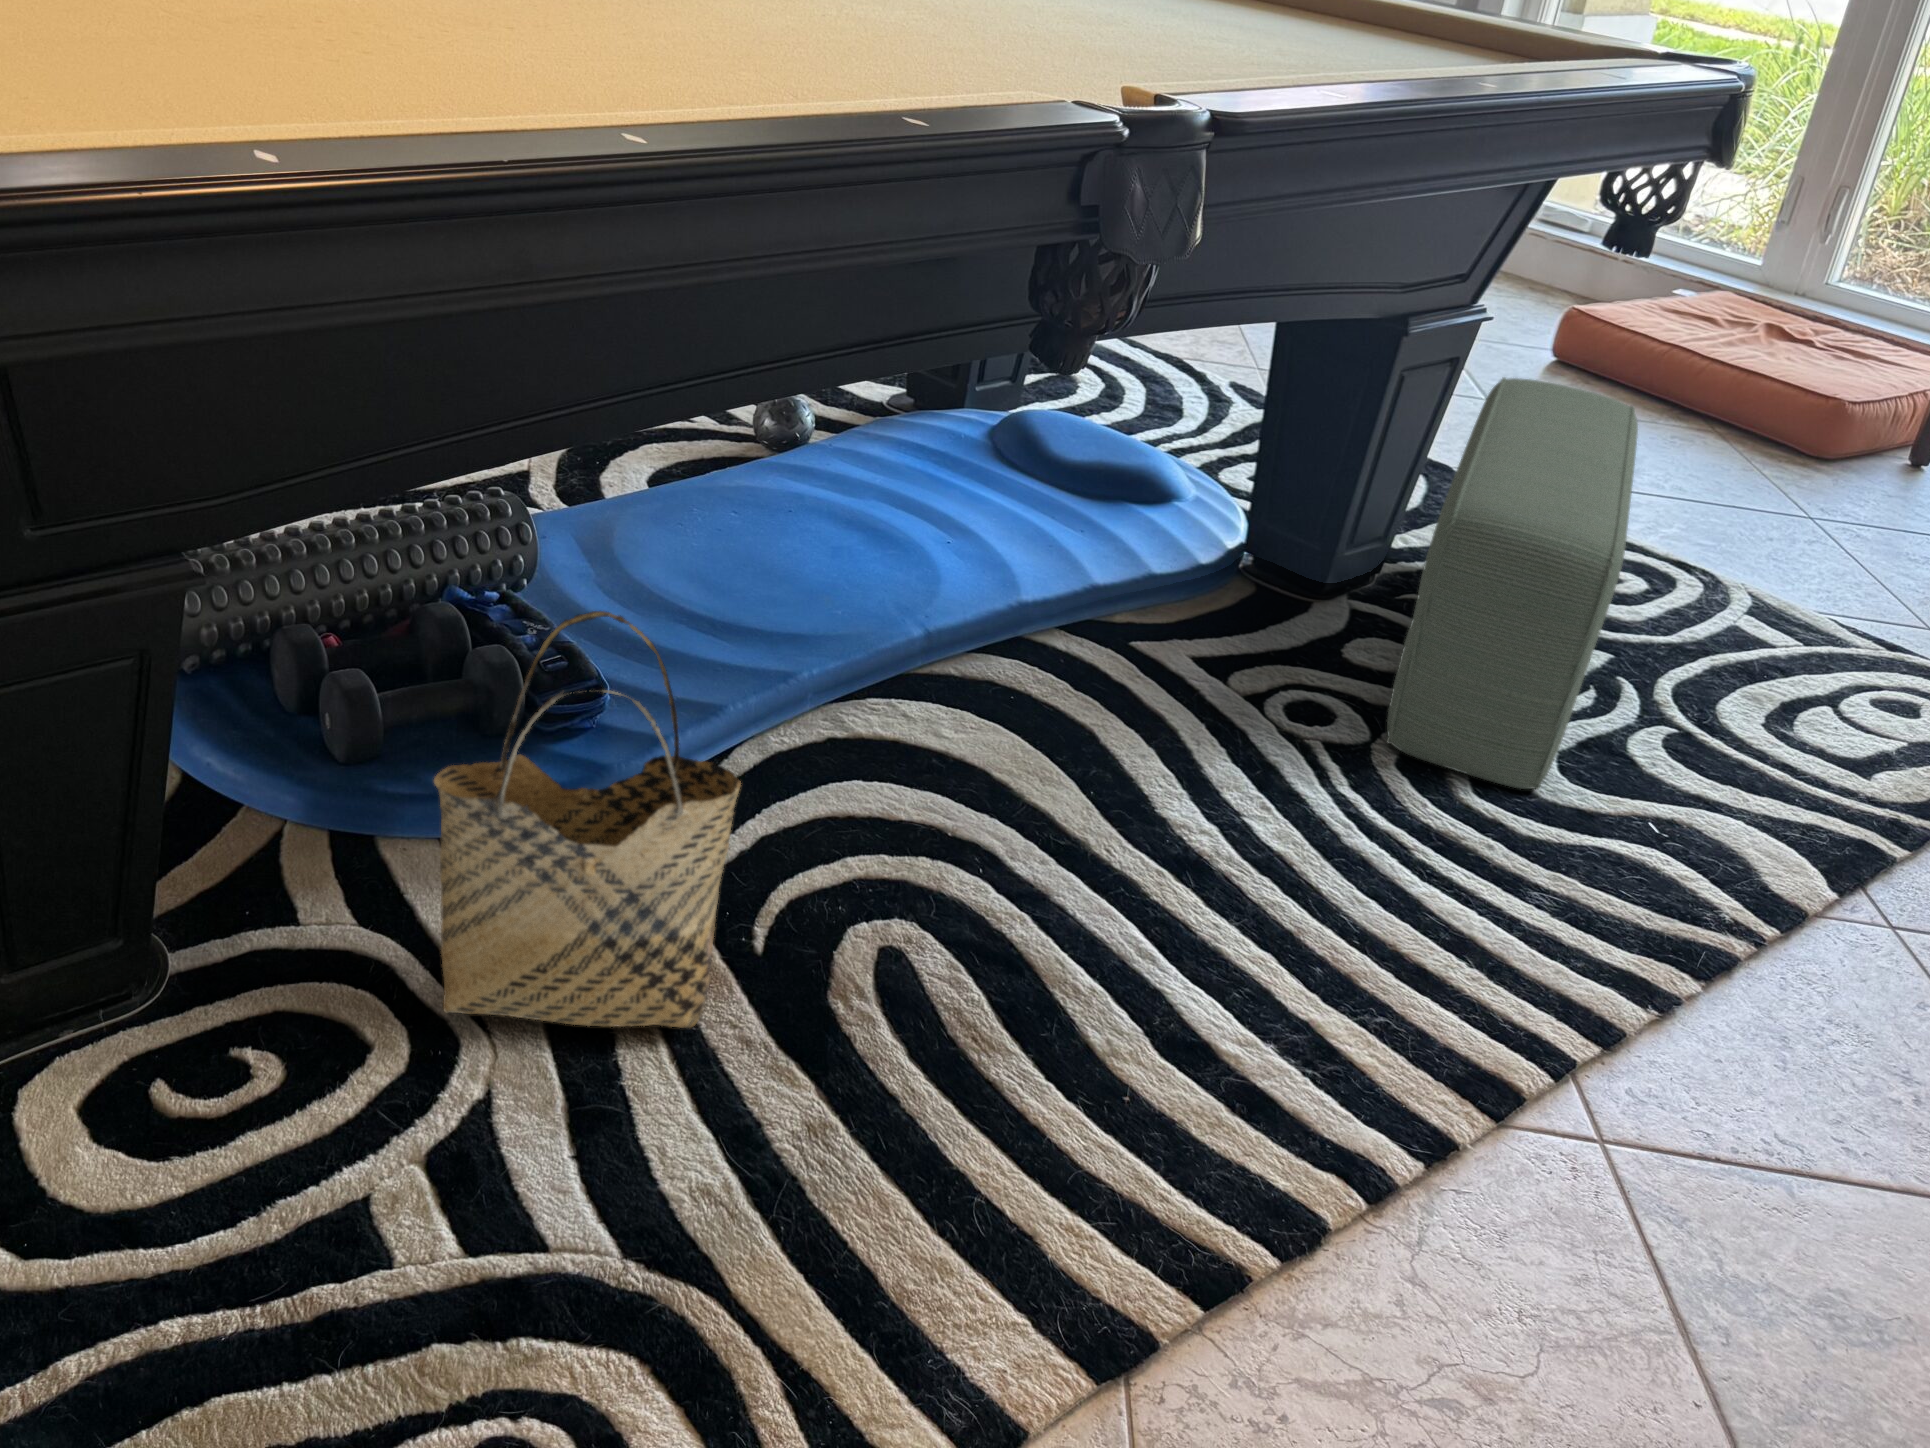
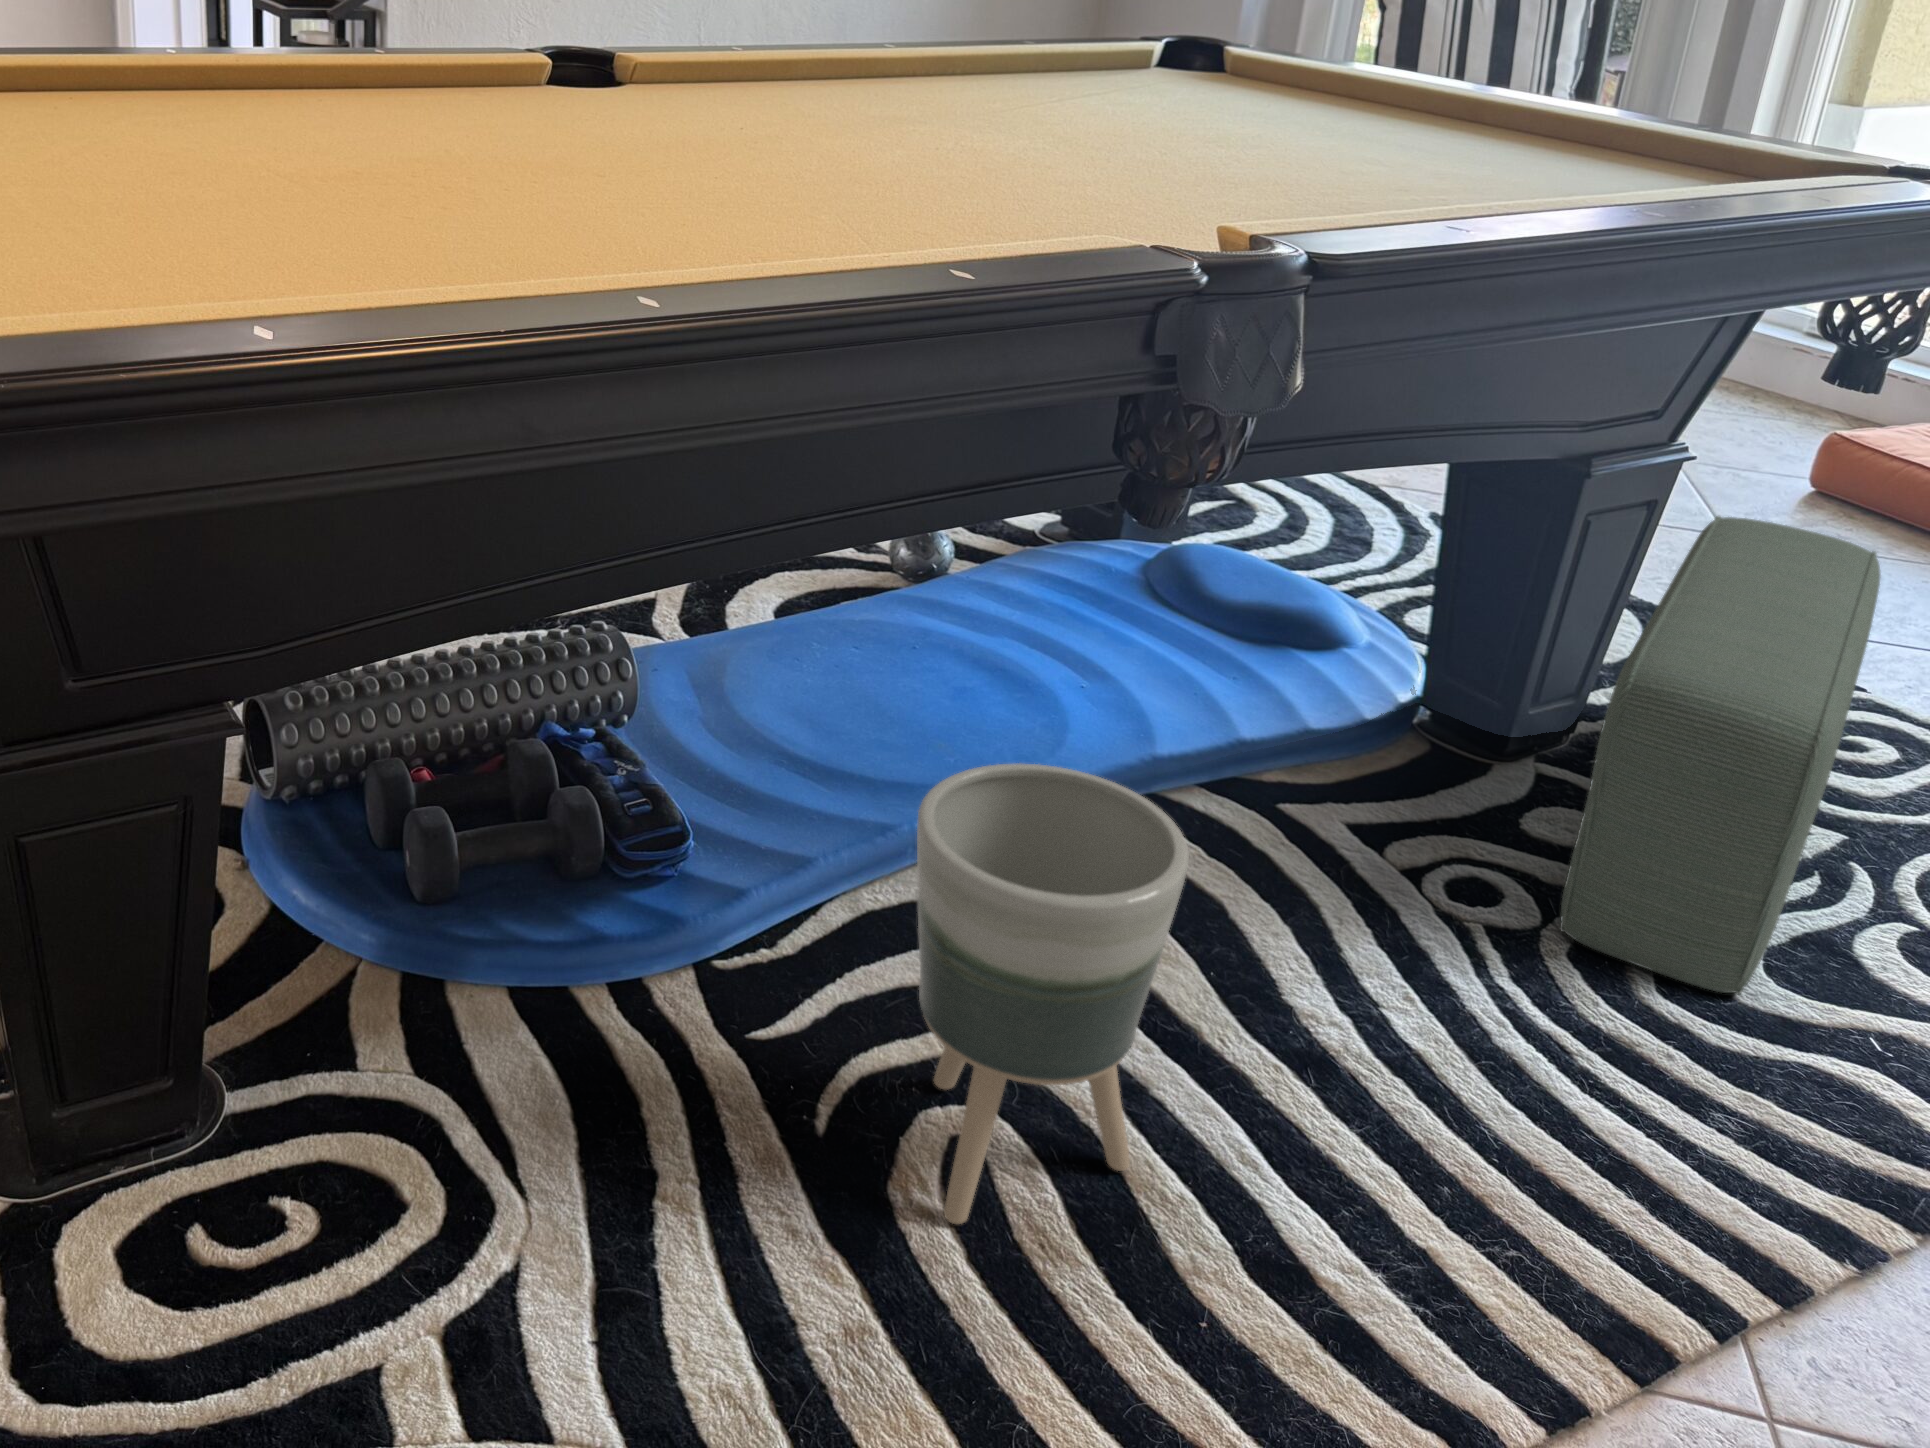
planter: none [860,597,1114,1027] -> present [917,764,1189,1224]
woven basket: present [434,611,741,1028] -> none [471,769,786,1210]

